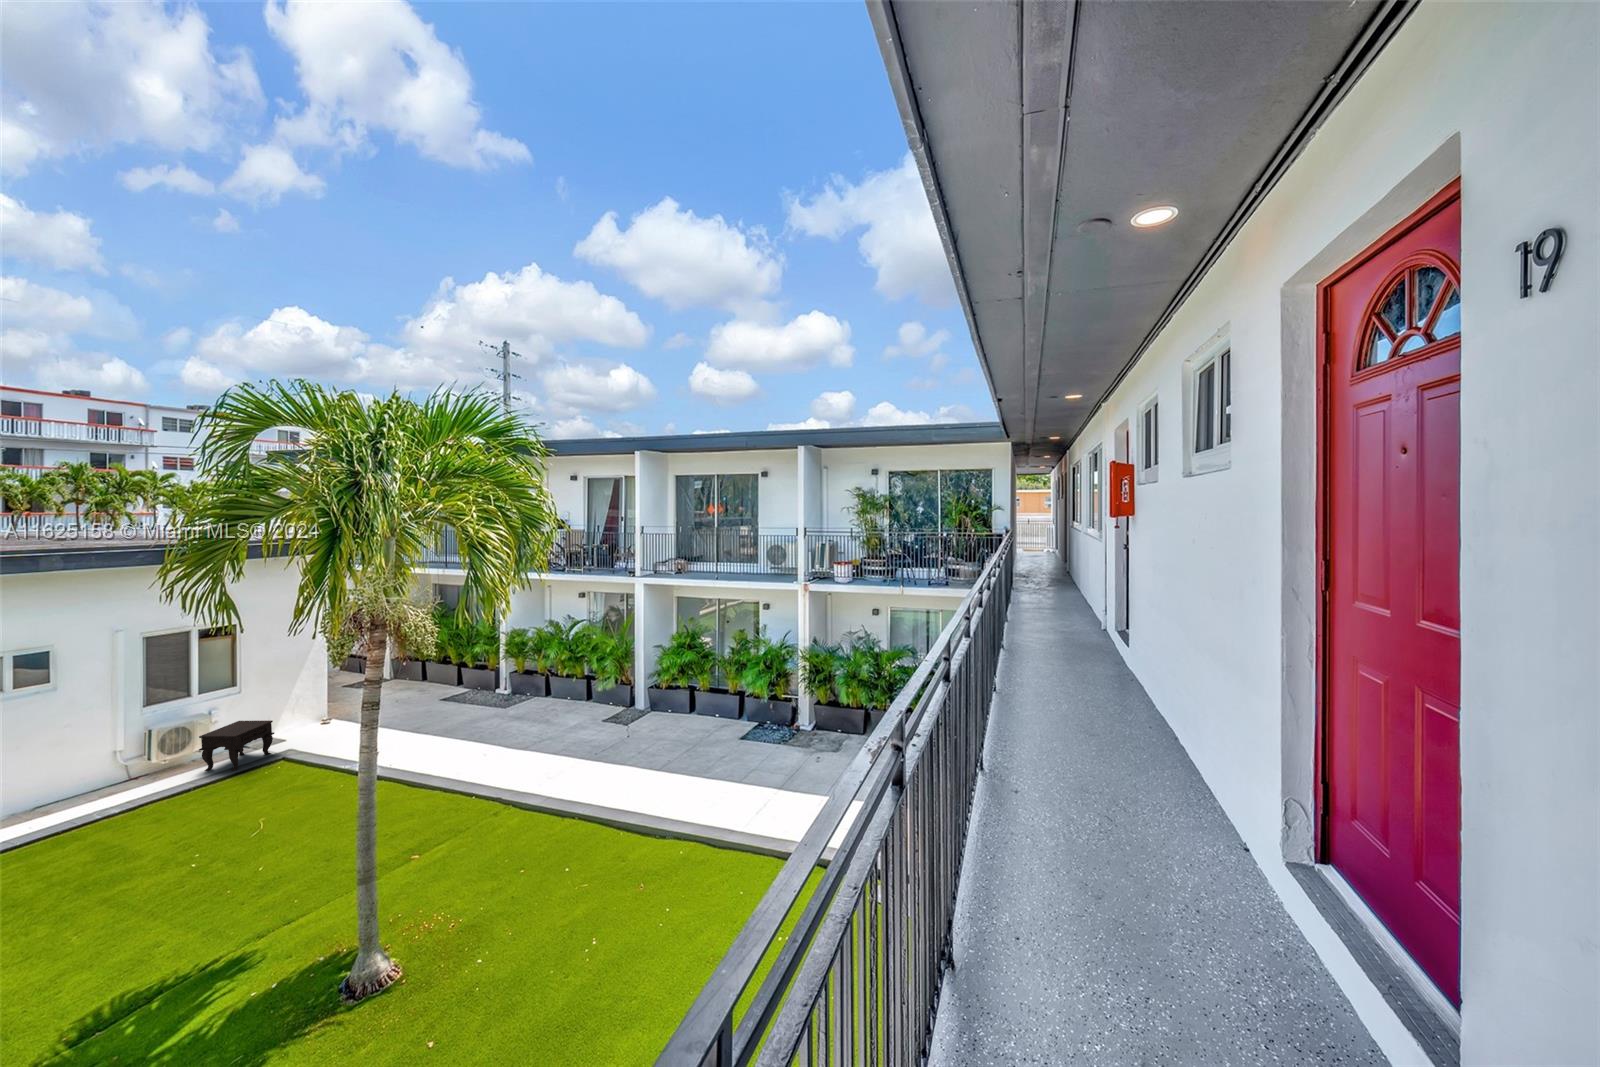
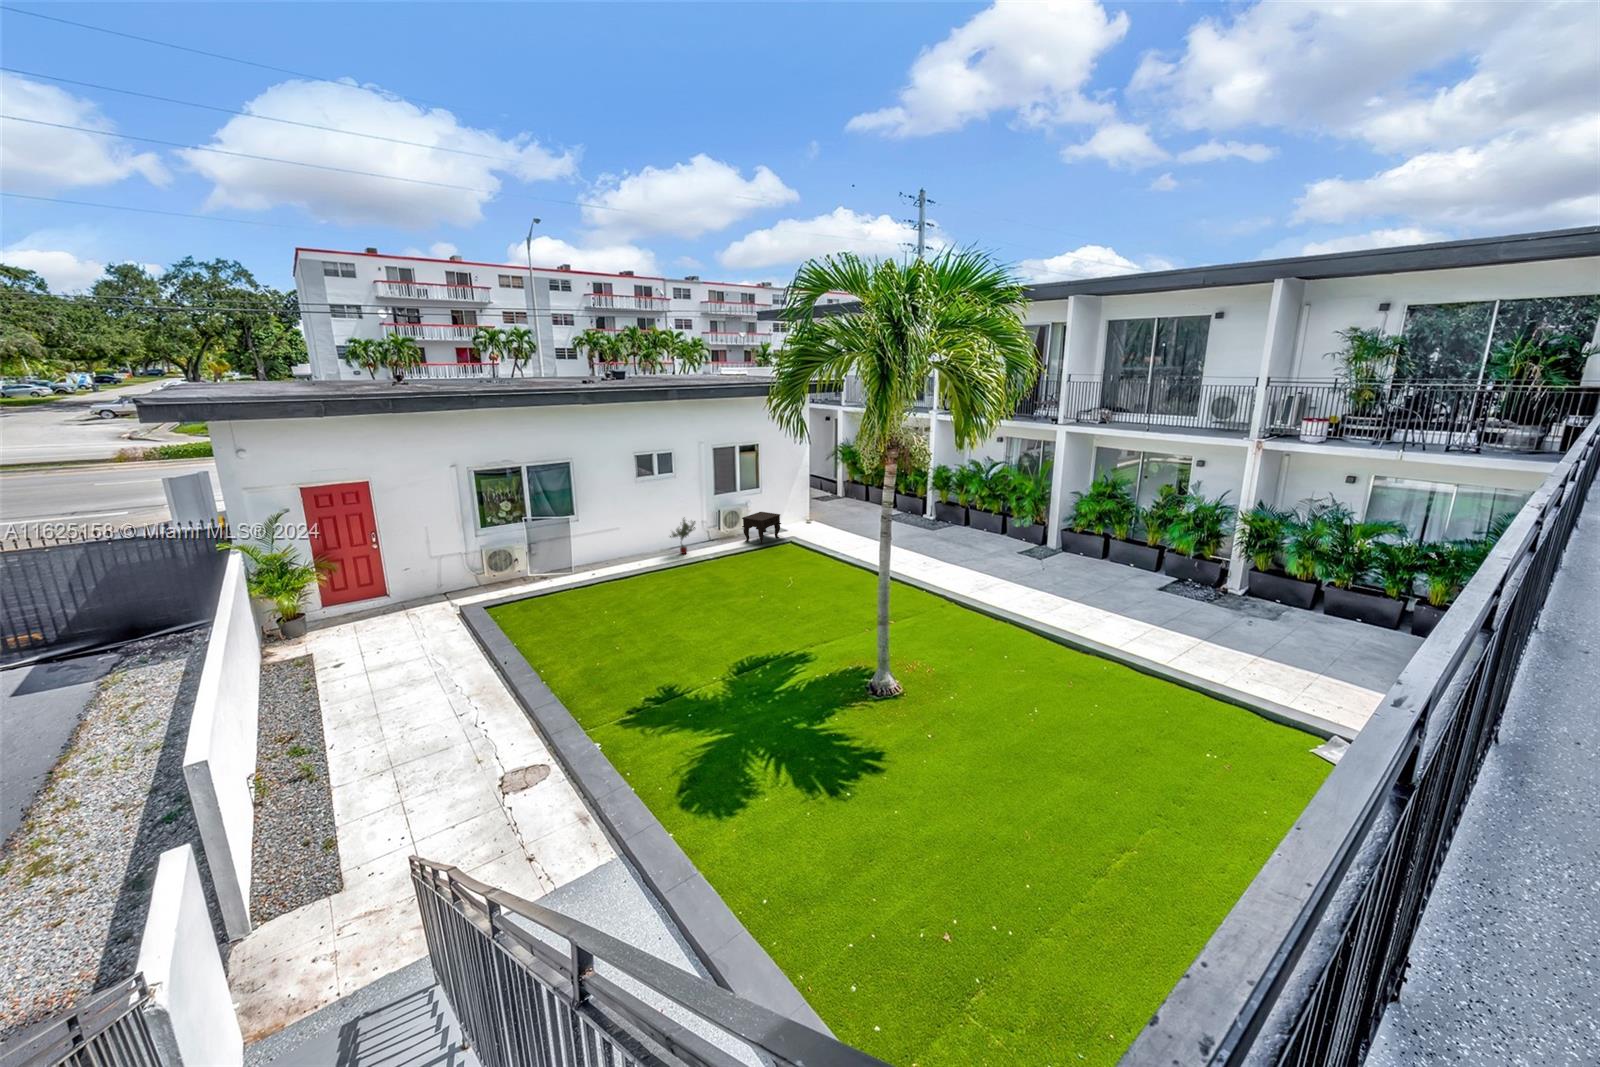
potted tree: none [26,756,96,819] -> present [670,518,695,554]

